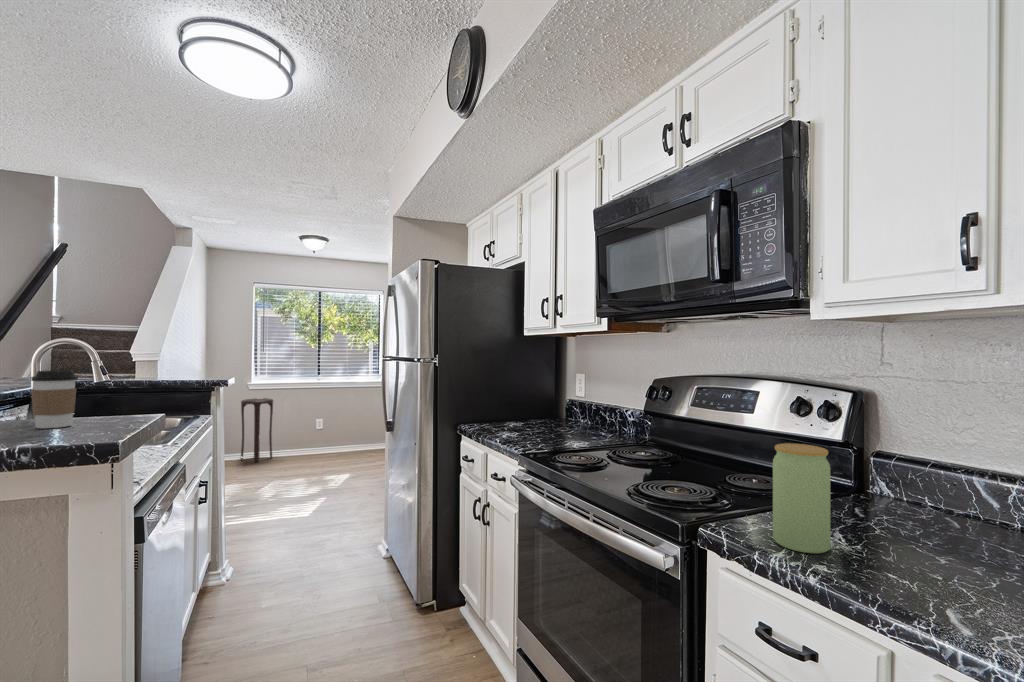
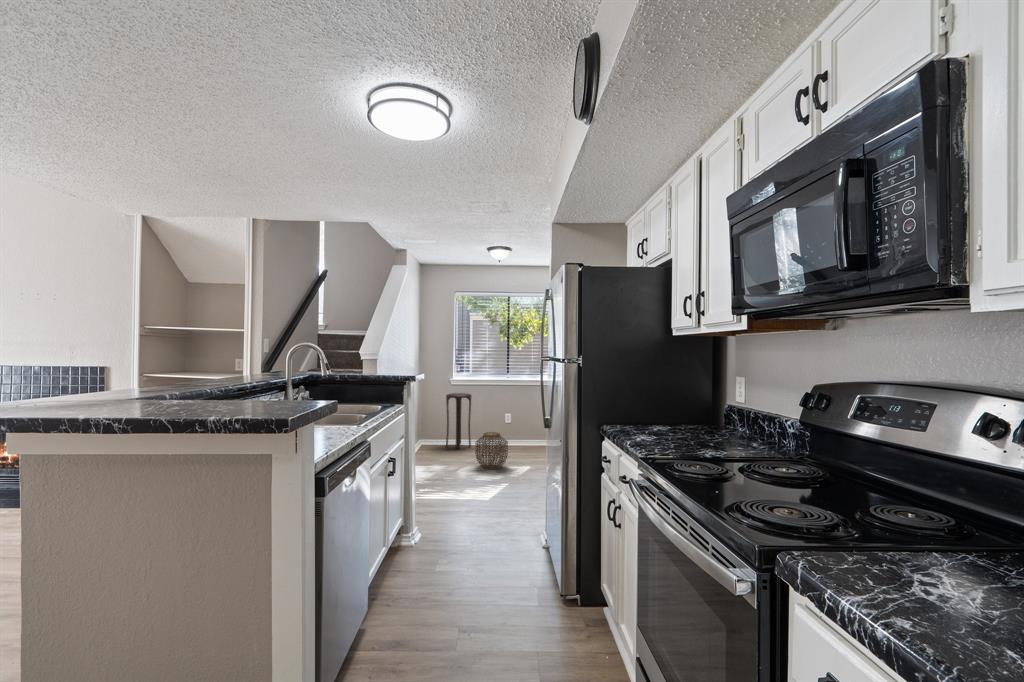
coffee cup: present [31,370,79,428] -> none [248,364,277,405]
woven basket: none [283,440,322,481] -> present [475,432,508,469]
jar: present [773,443,830,553] -> none [865,466,943,607]

